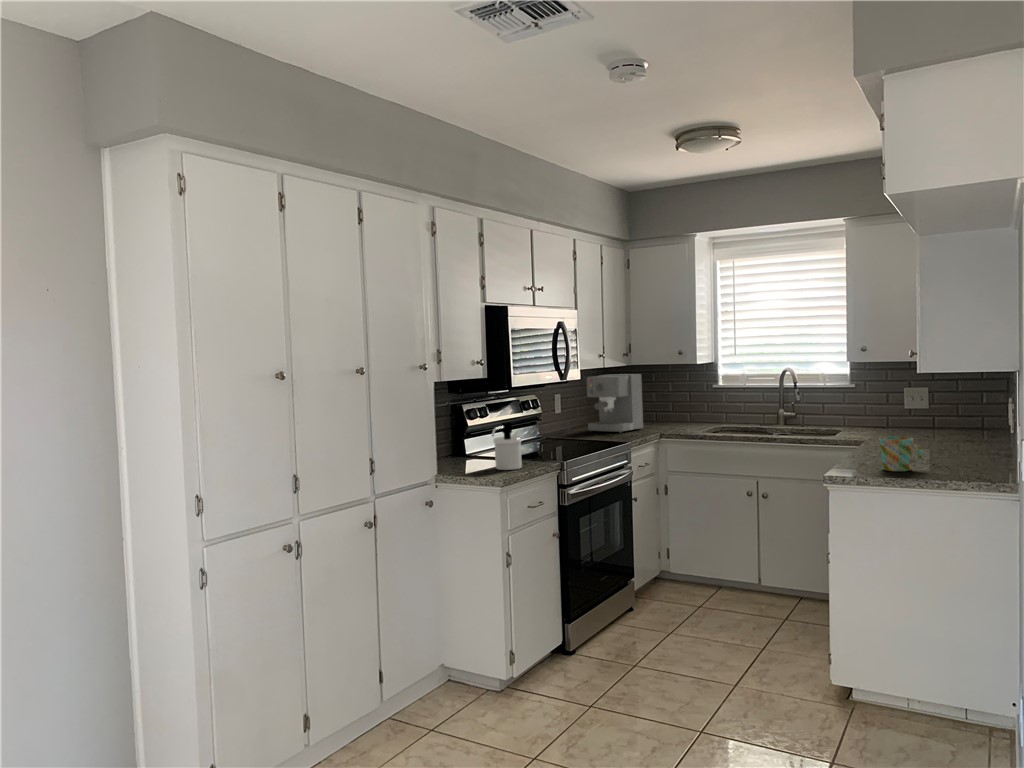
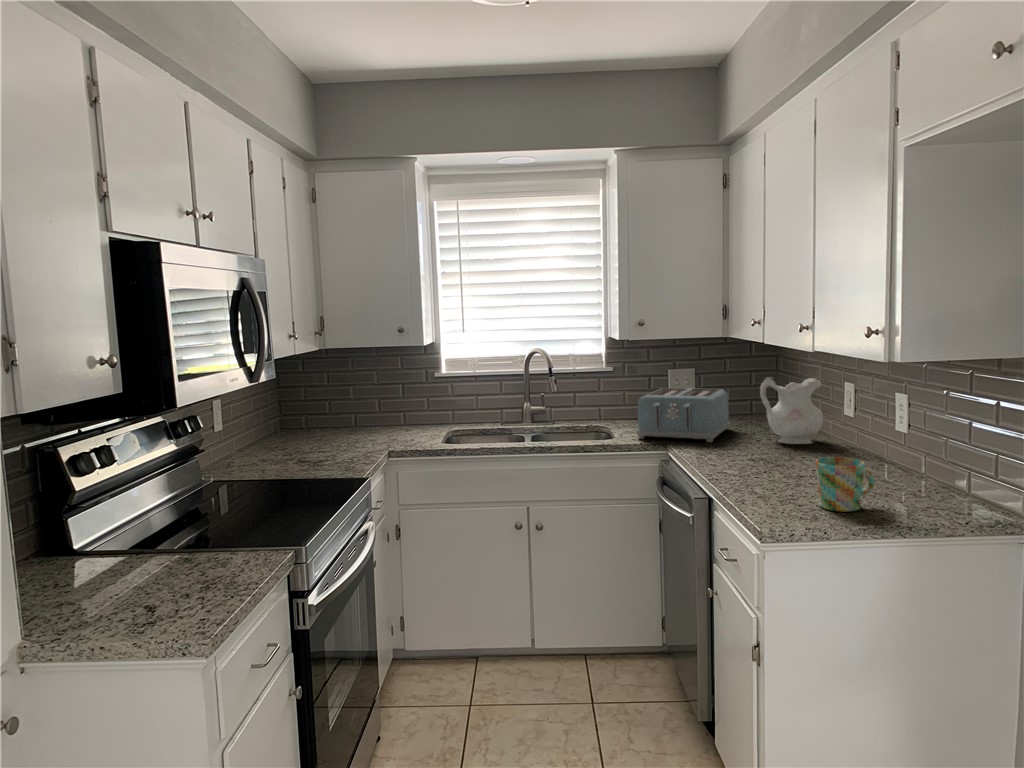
coffee maker: present [587,374,643,433] -> none [264,361,350,451]
ceramic pitcher: none [941,390,996,446] -> present [760,377,823,444]
toaster: none [844,400,939,441] -> present [637,388,730,442]
soap dispenser: present [492,422,522,470] -> none [161,492,230,600]

